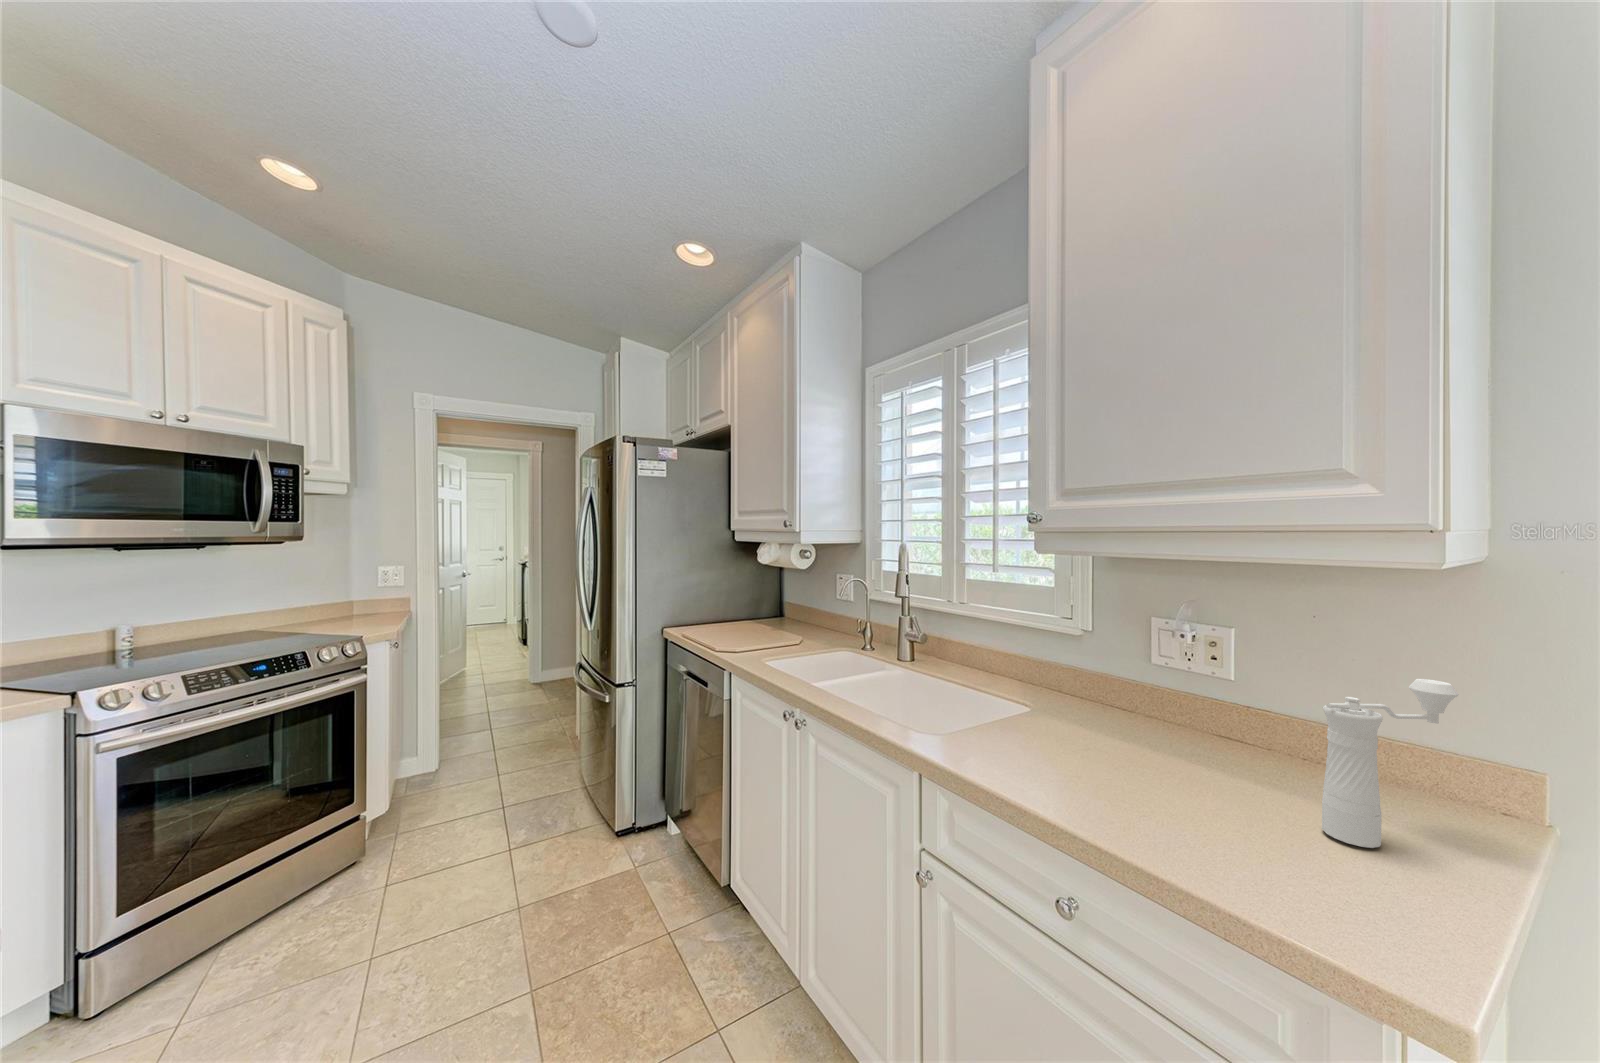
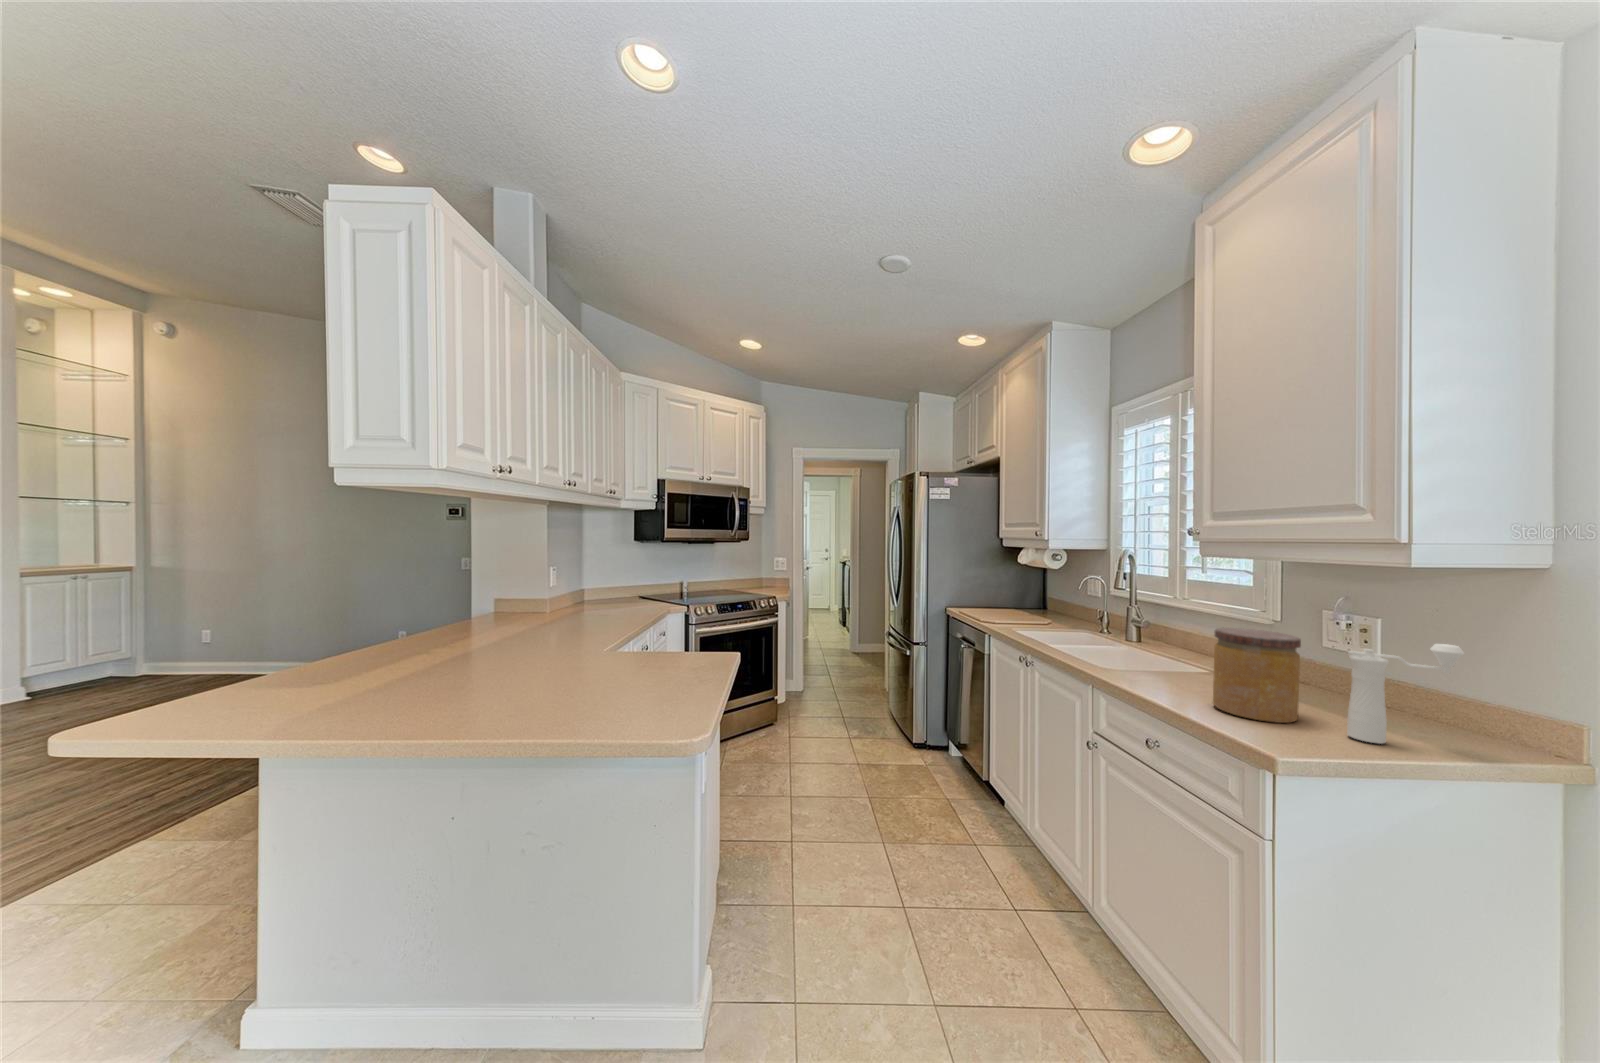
jar: none [1116,665,1243,826] -> present [1213,628,1301,723]

